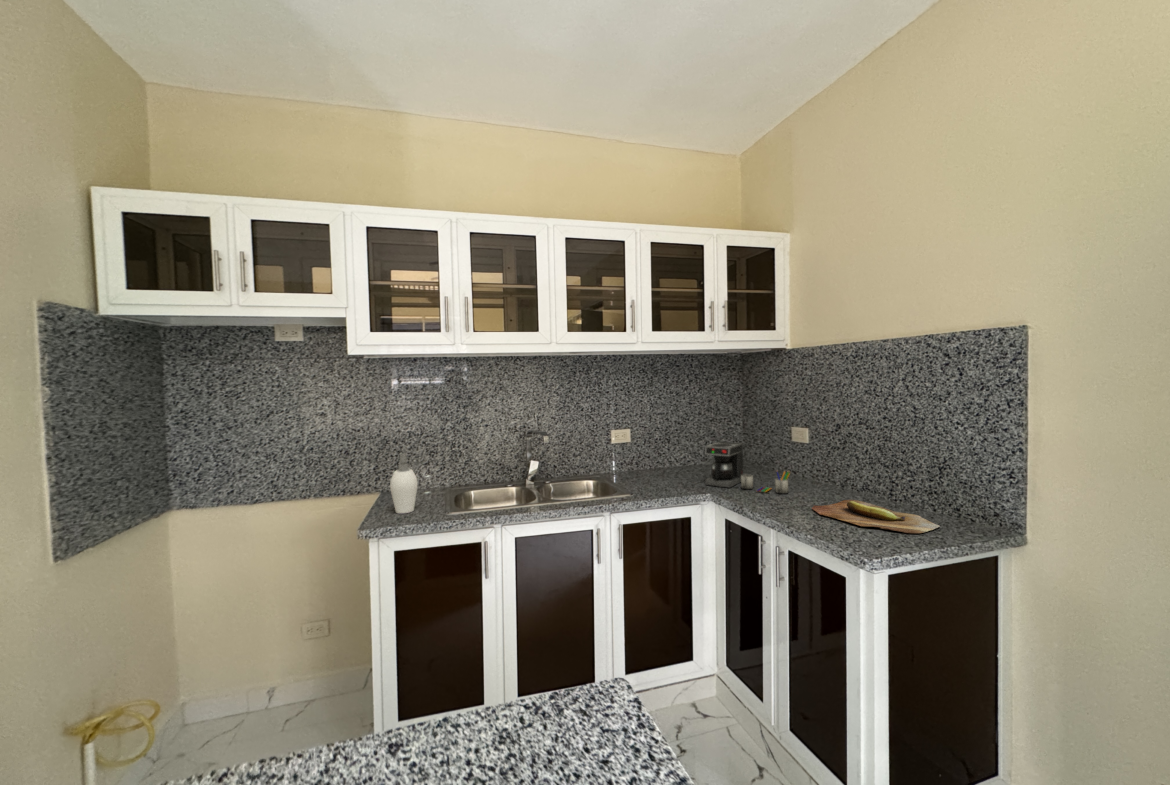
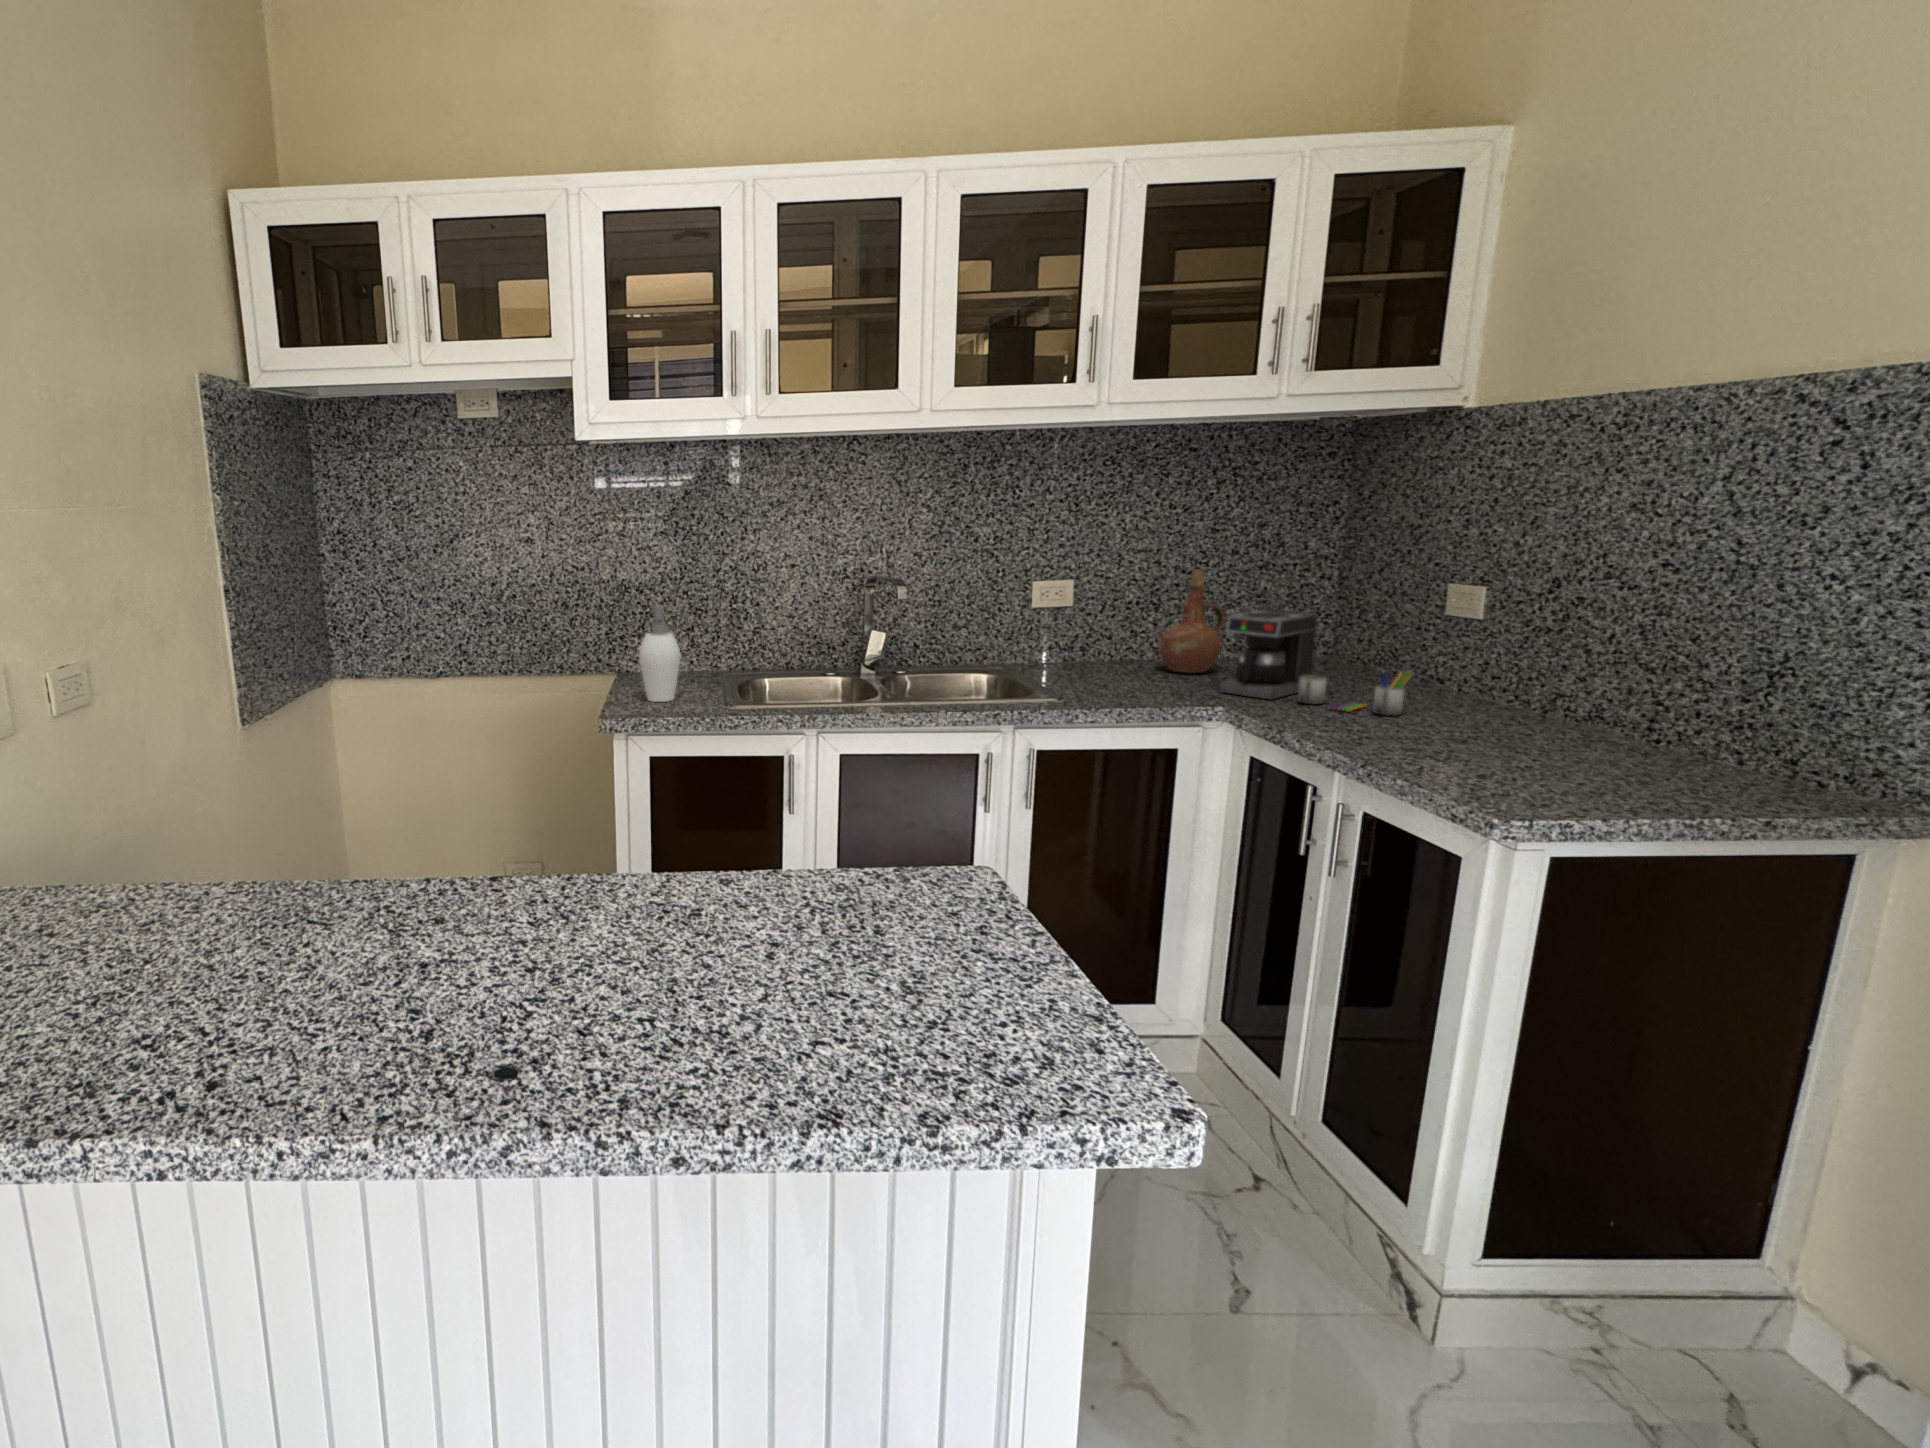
ceramic pitcher: none [672,423,701,474] -> present [1158,569,1225,673]
cutting board: present [812,500,939,533] -> none [1435,733,1725,795]

